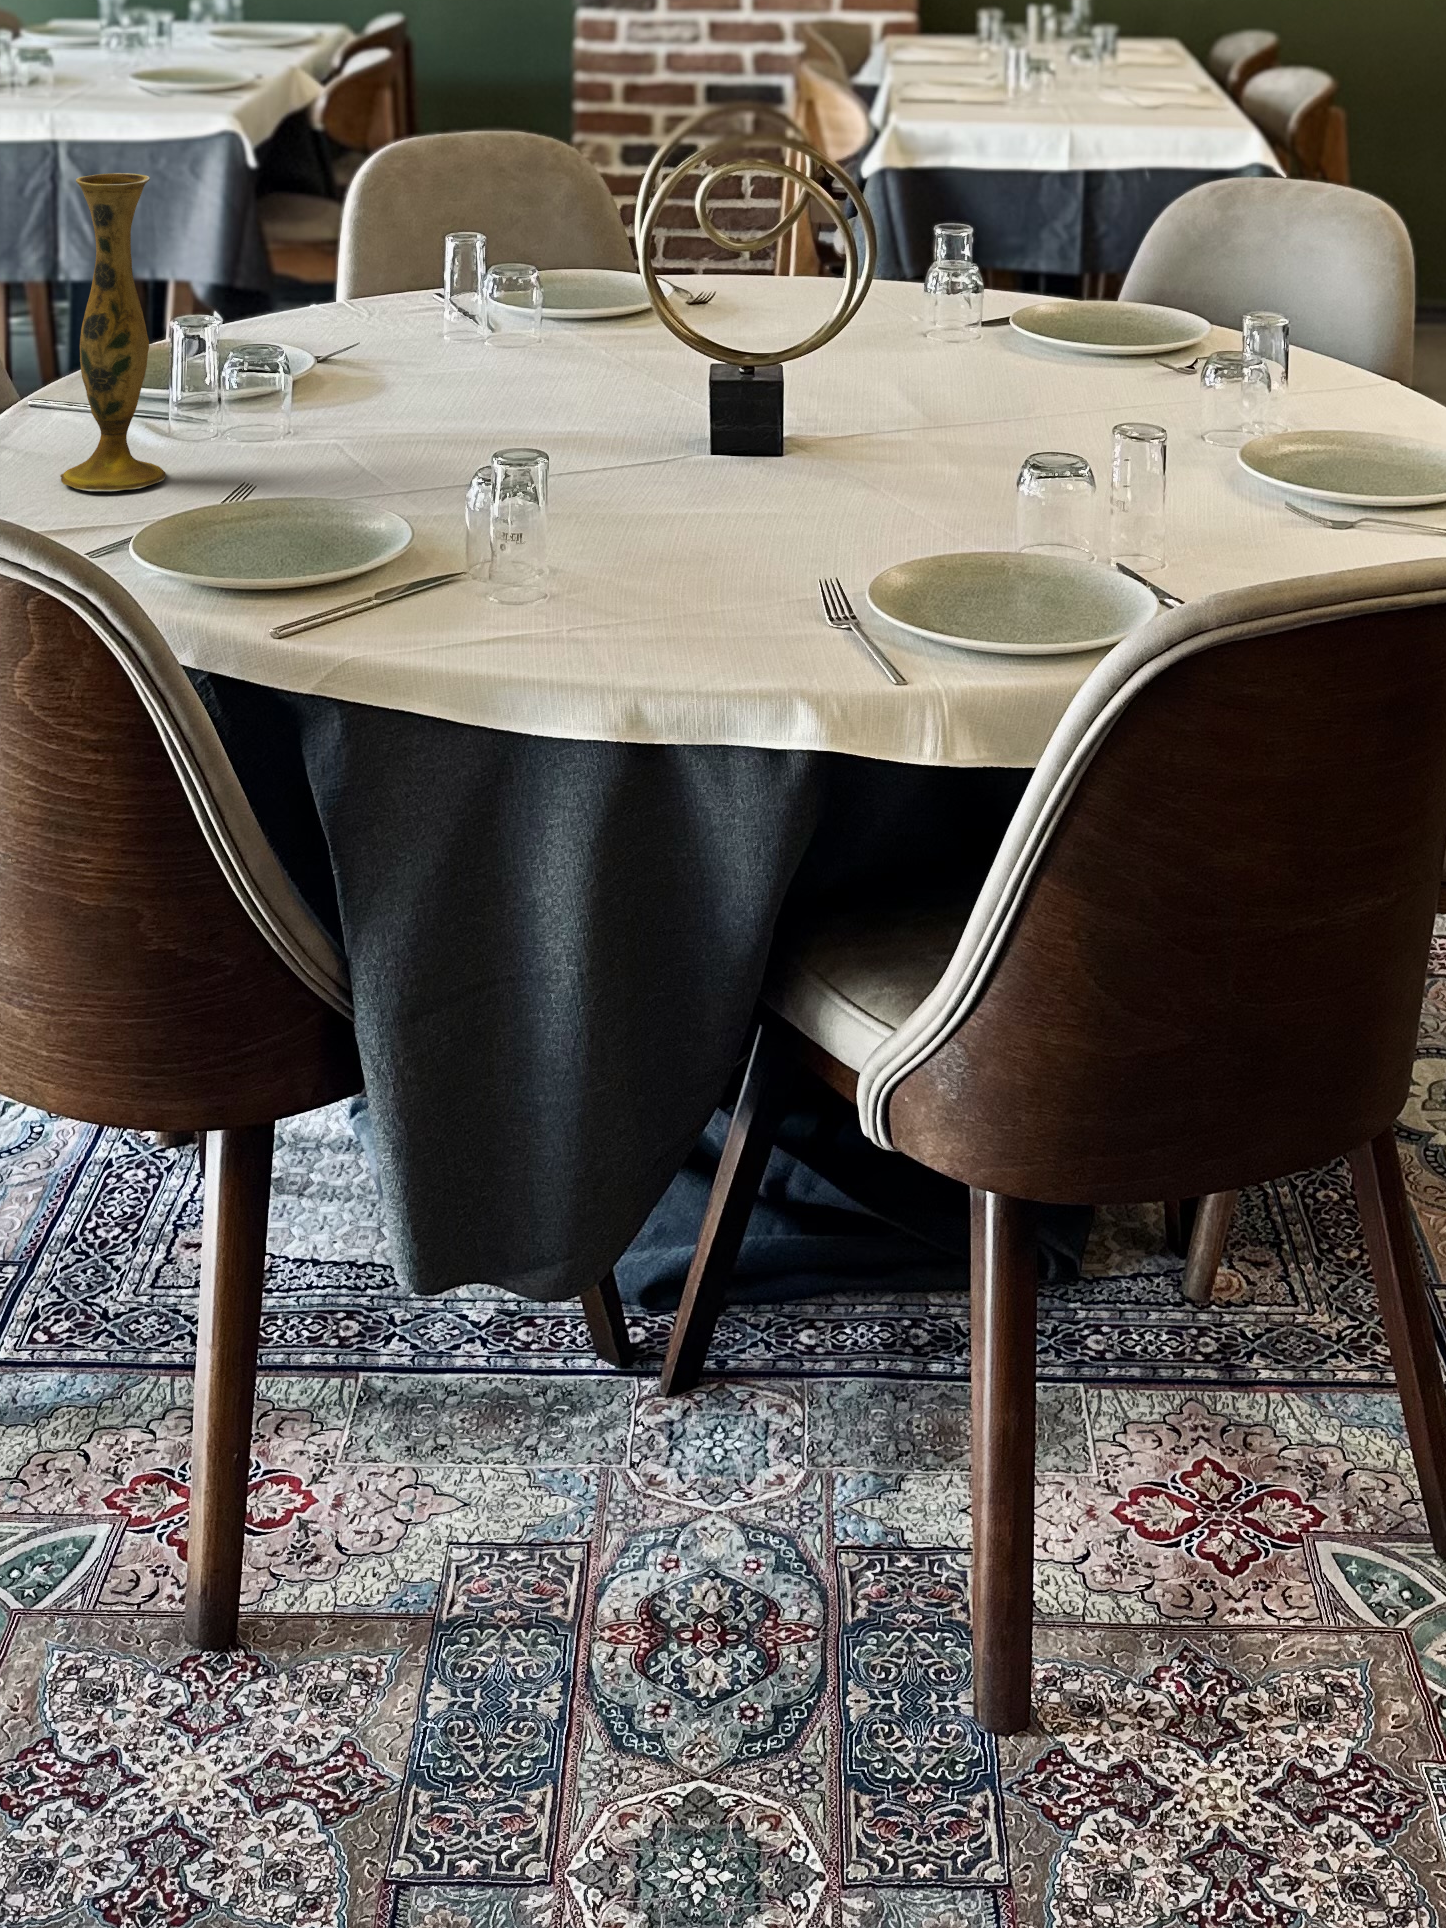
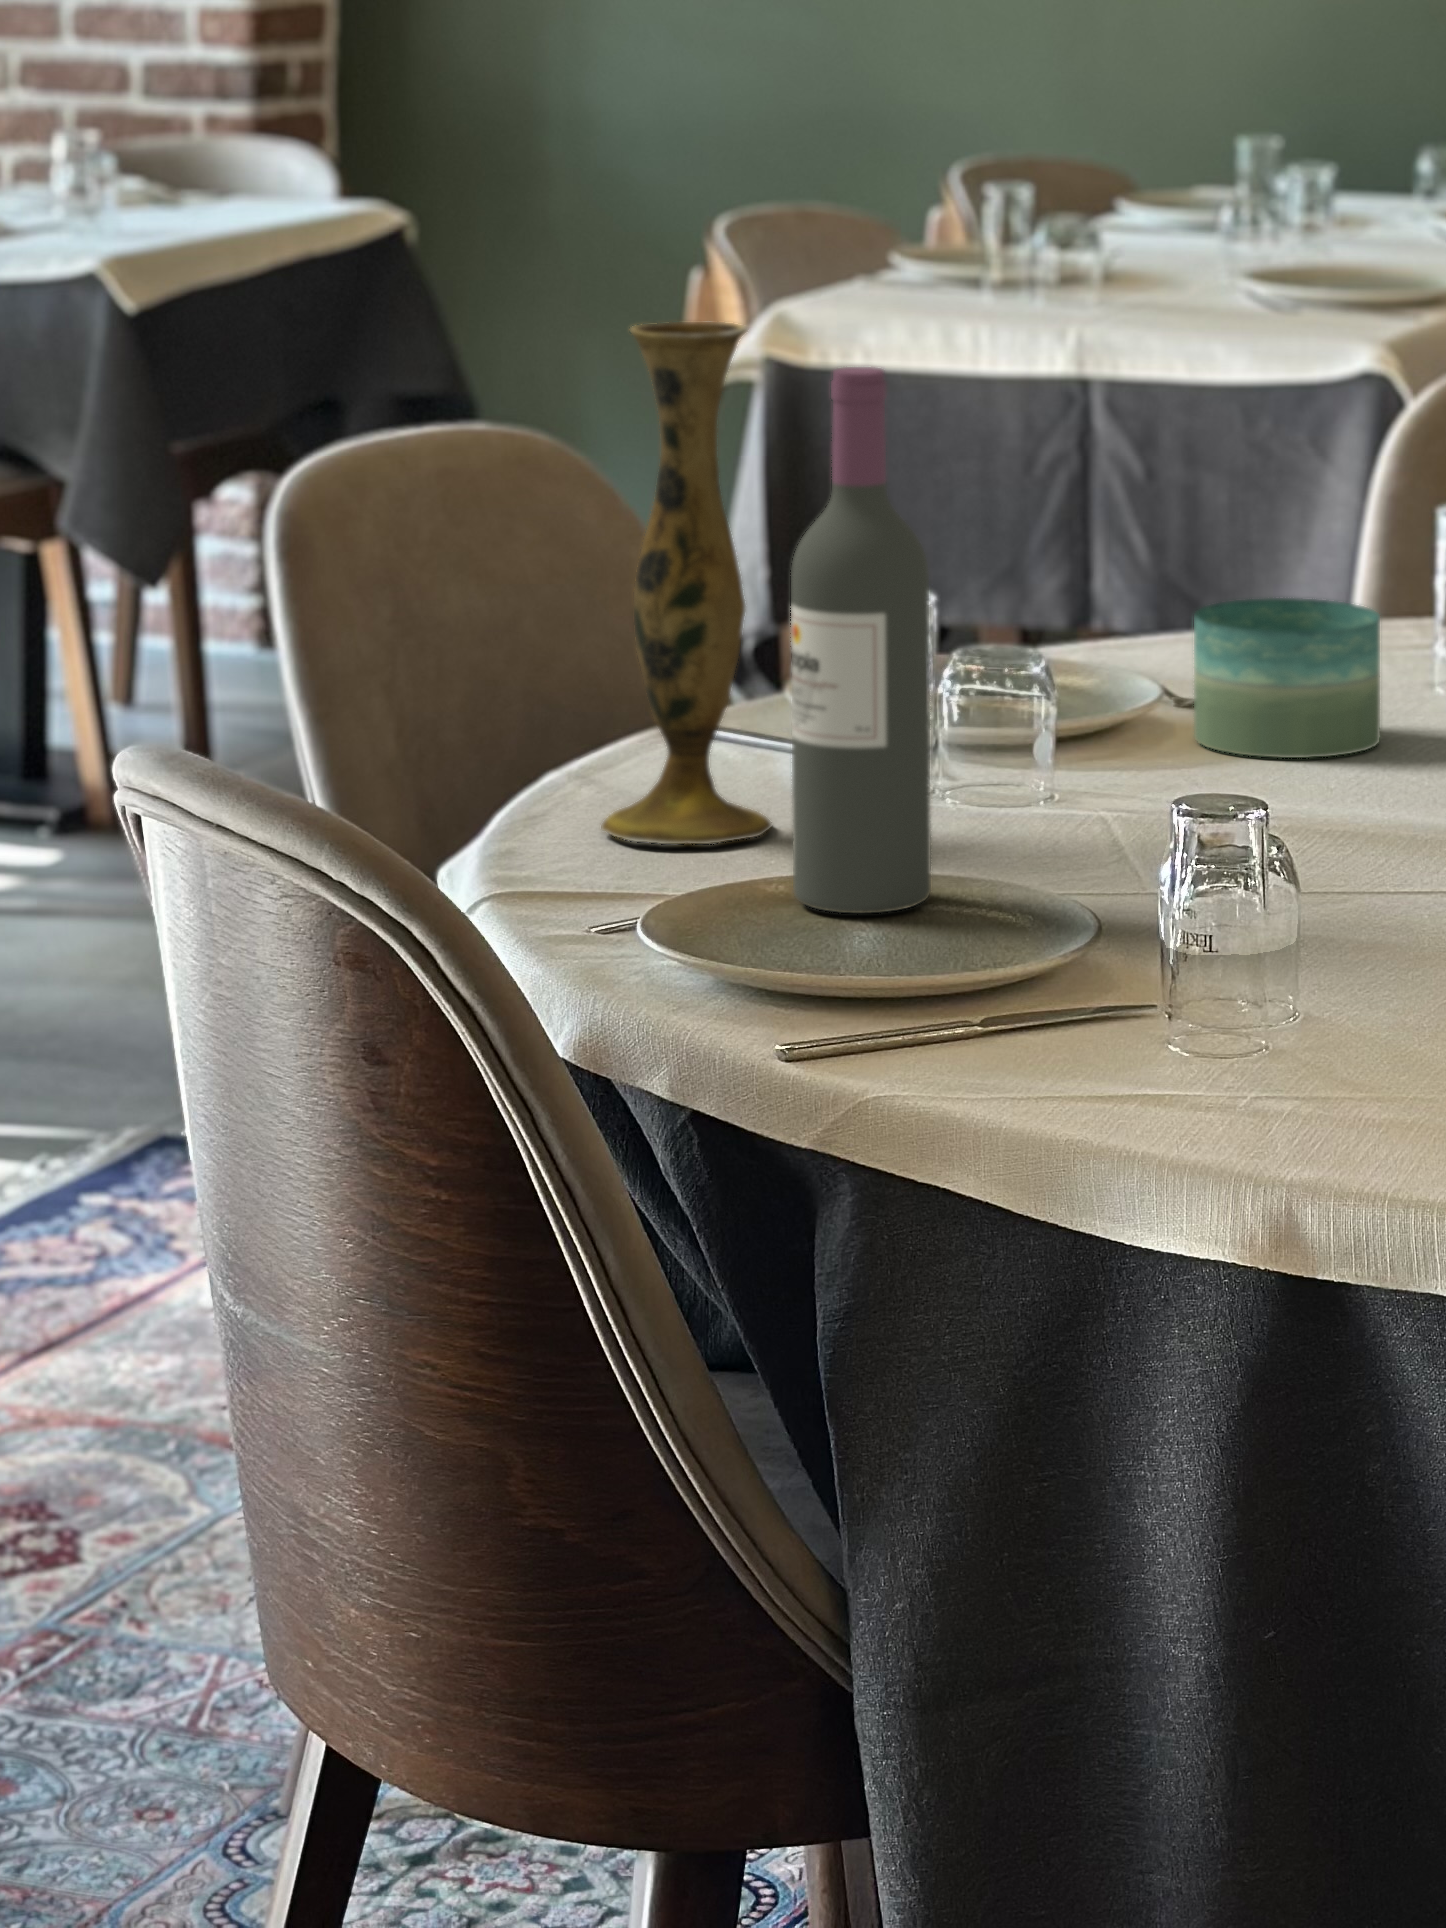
wine bottle: none [217,204,301,531] -> present [791,367,931,914]
candle: none [359,305,466,400] -> present [1194,598,1380,758]

